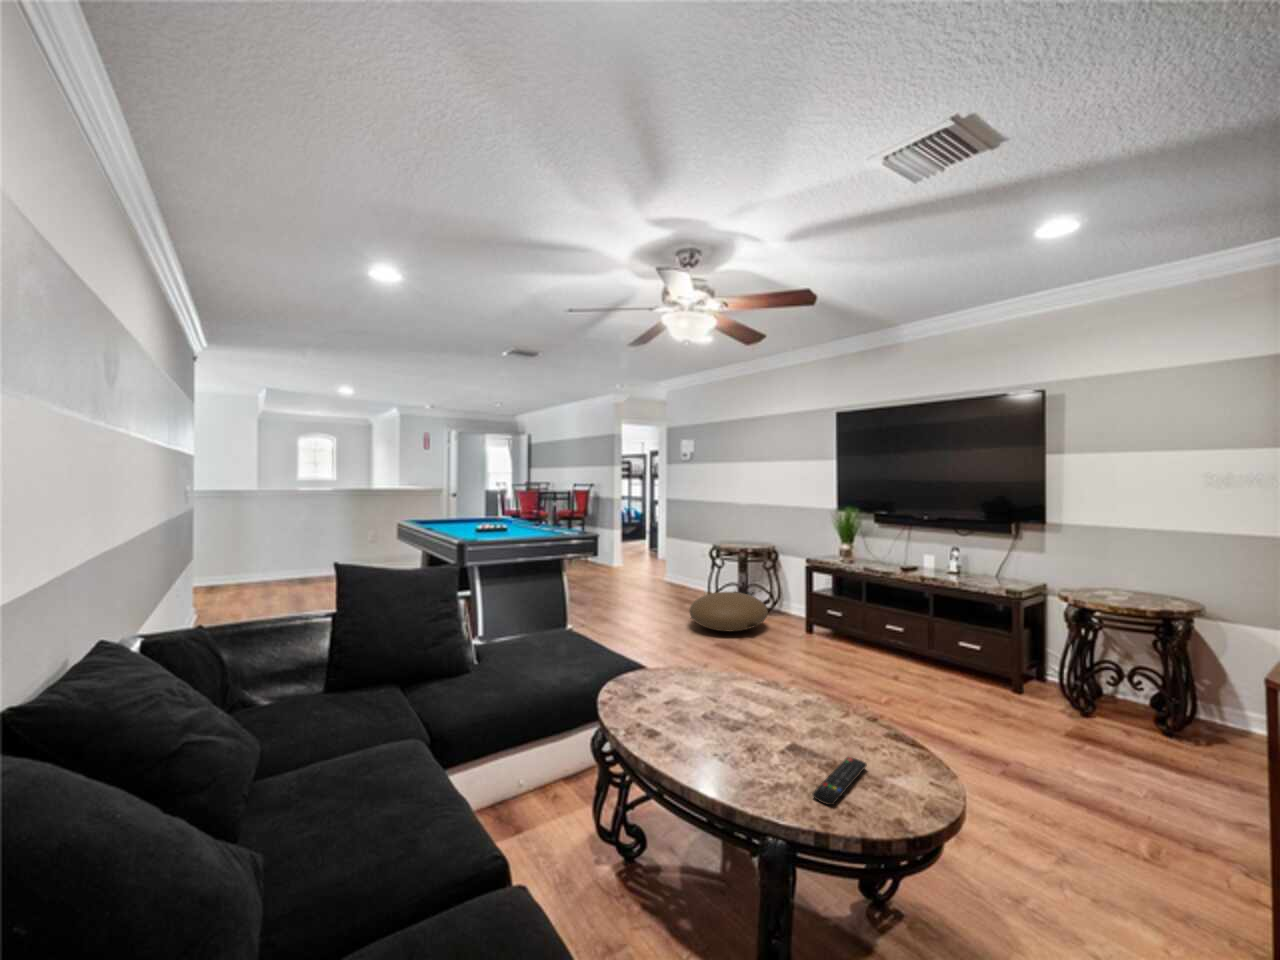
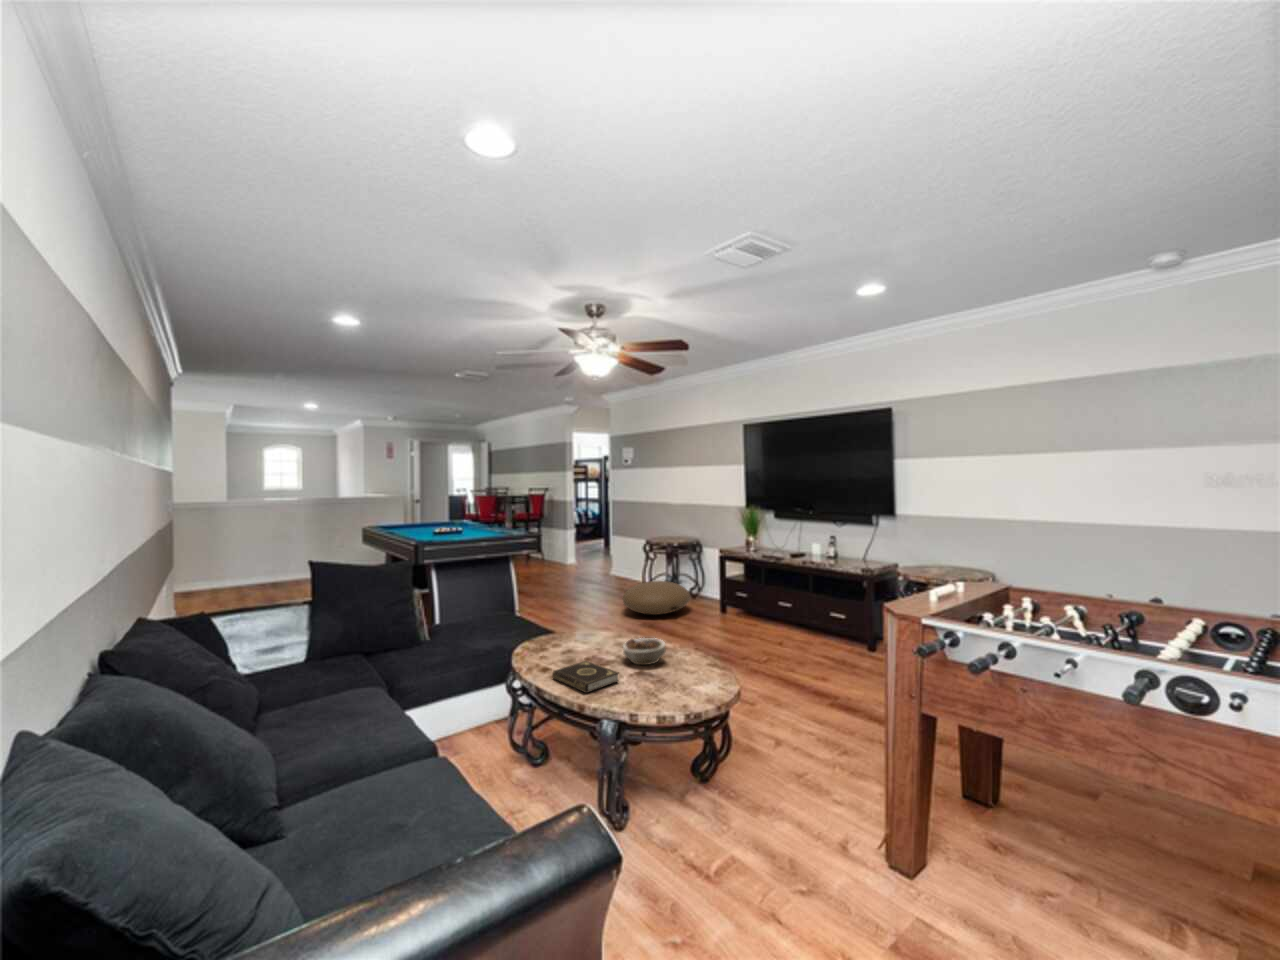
succulent planter: none [757,688,821,732] -> present [623,638,666,665]
book: none [669,724,772,788] -> present [552,661,618,693]
remote control: present [812,757,867,805] -> none [636,676,682,699]

